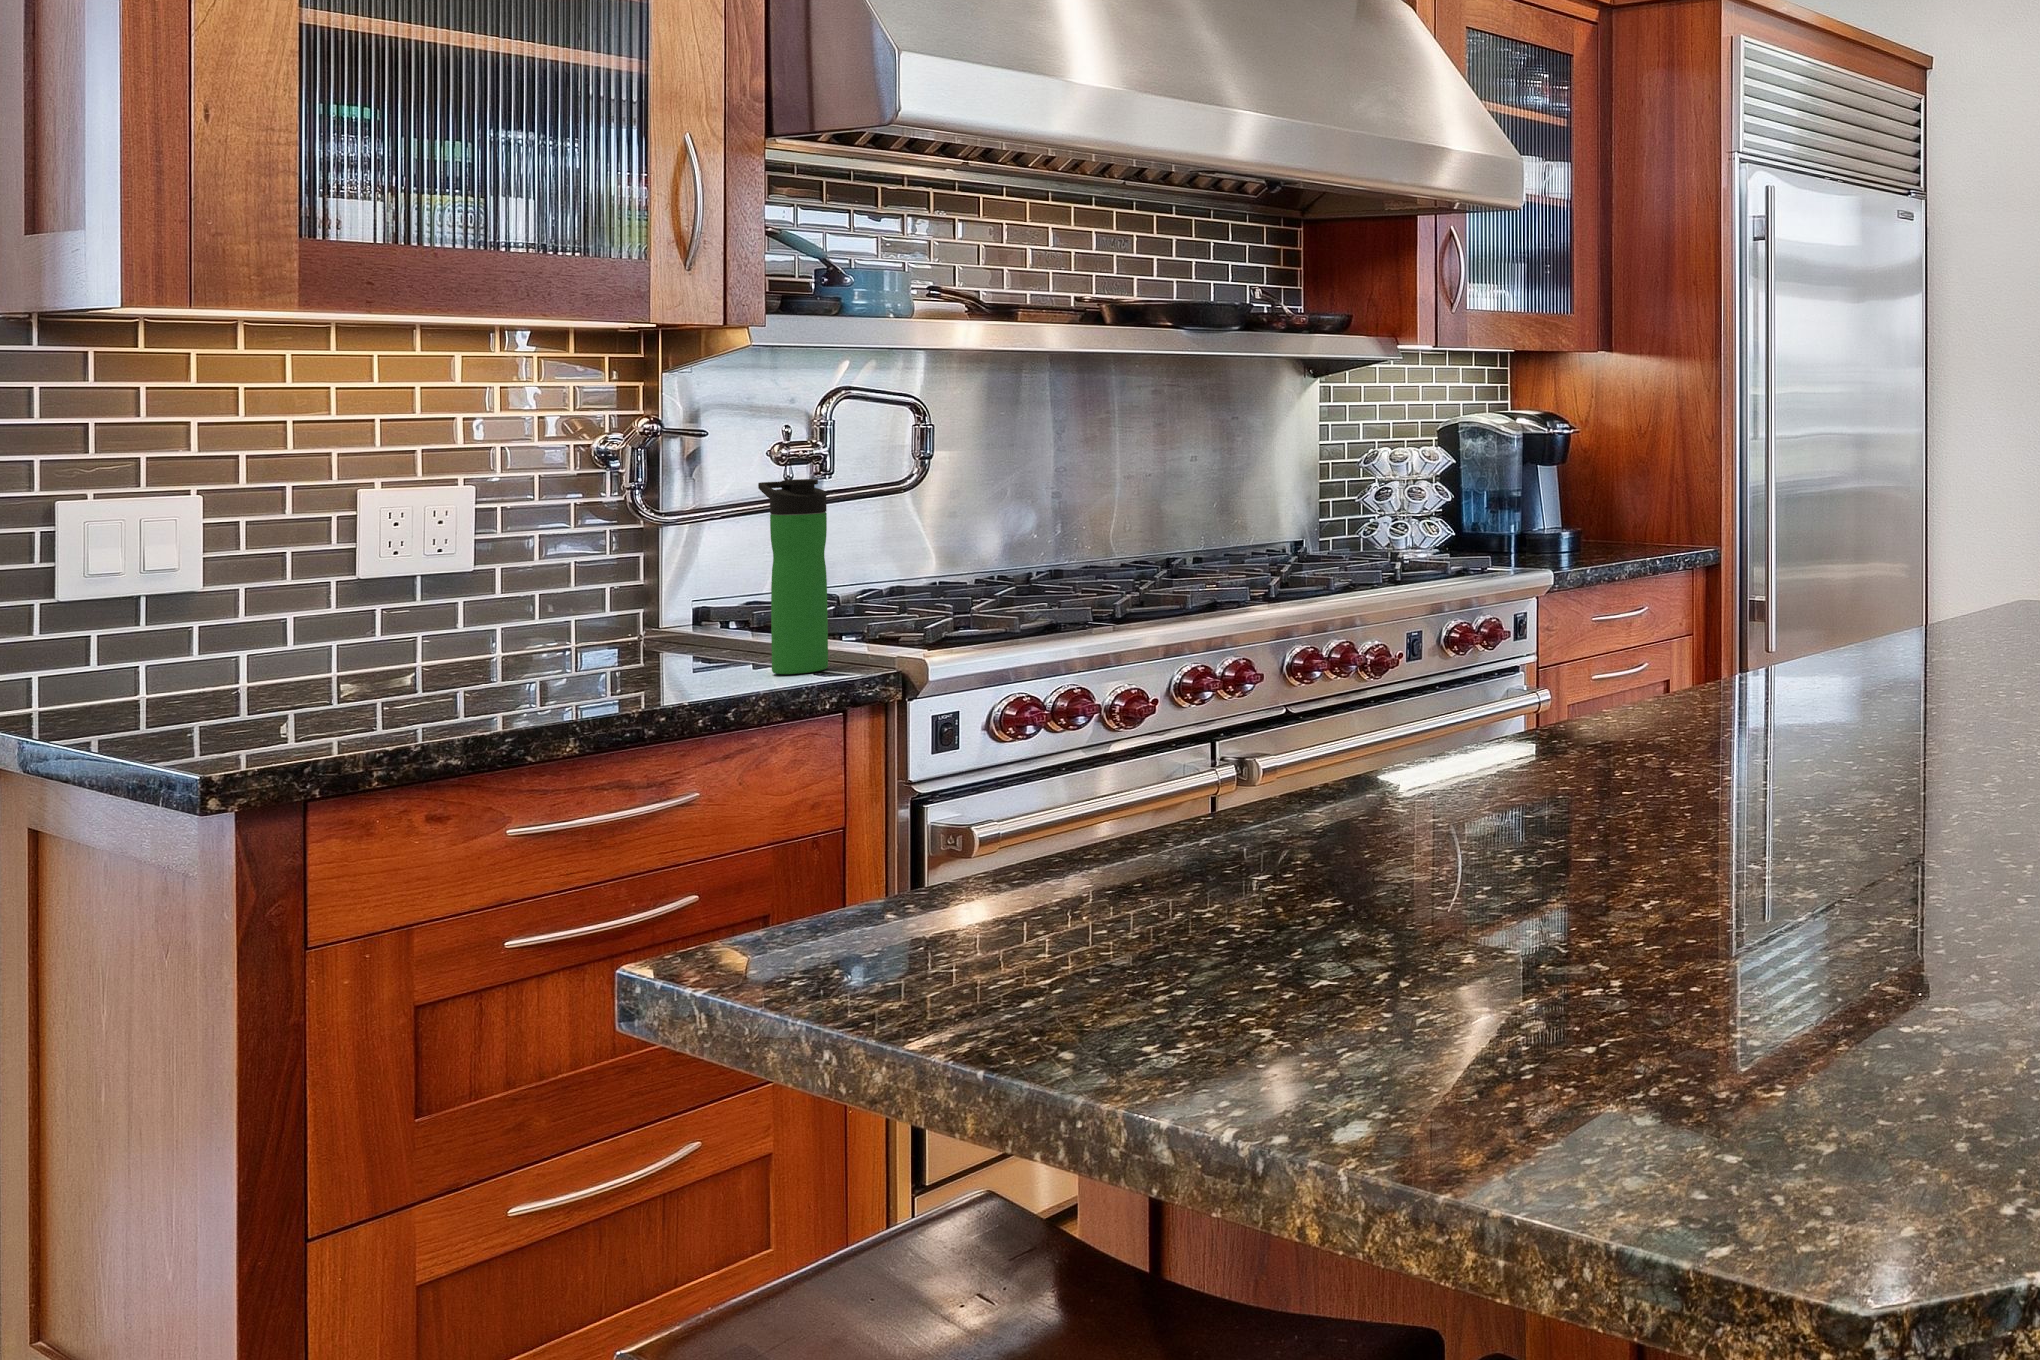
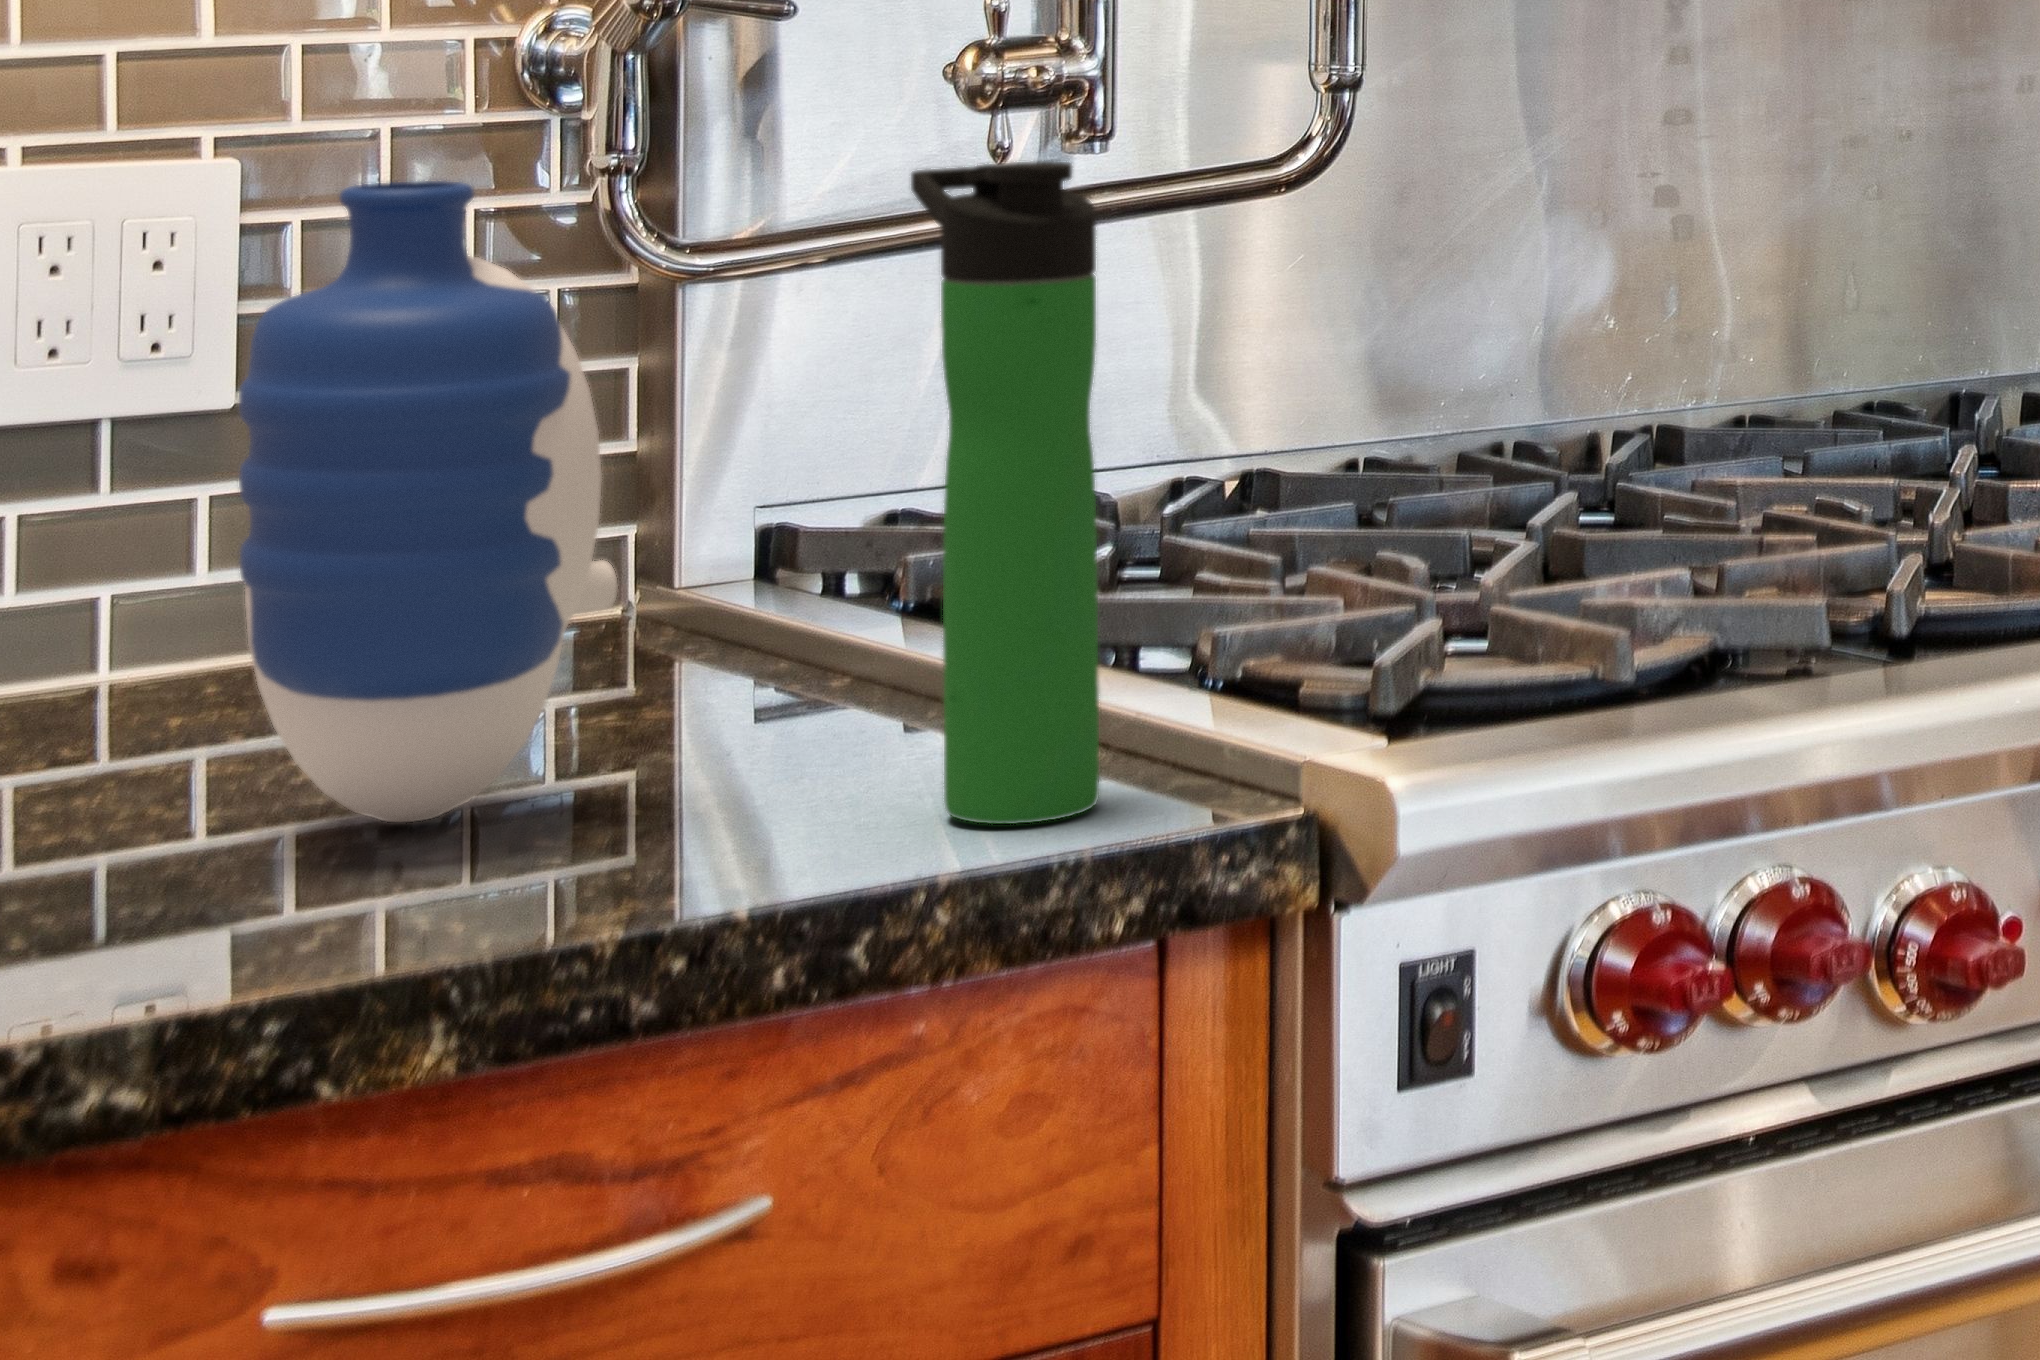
vase: none [500,488,646,687] -> present [239,181,618,822]

